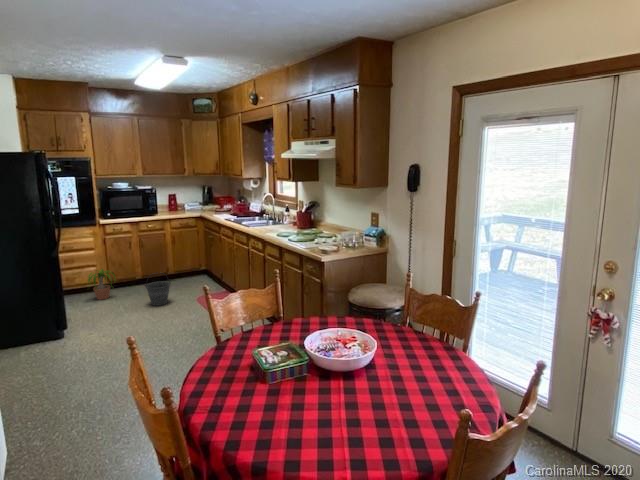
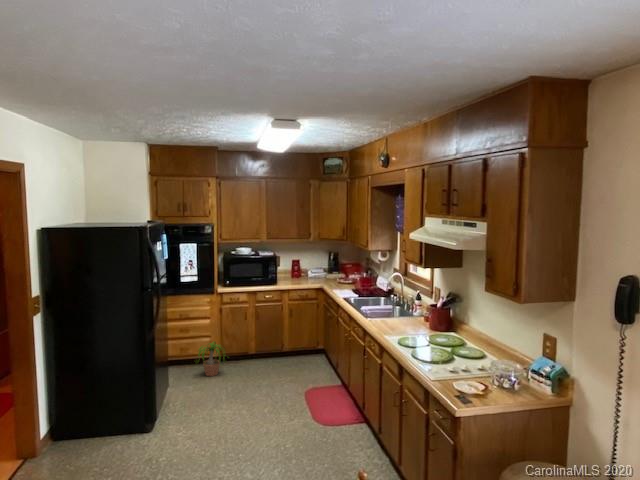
bucket: present [145,281,171,306] -> none [248,357,278,397]

